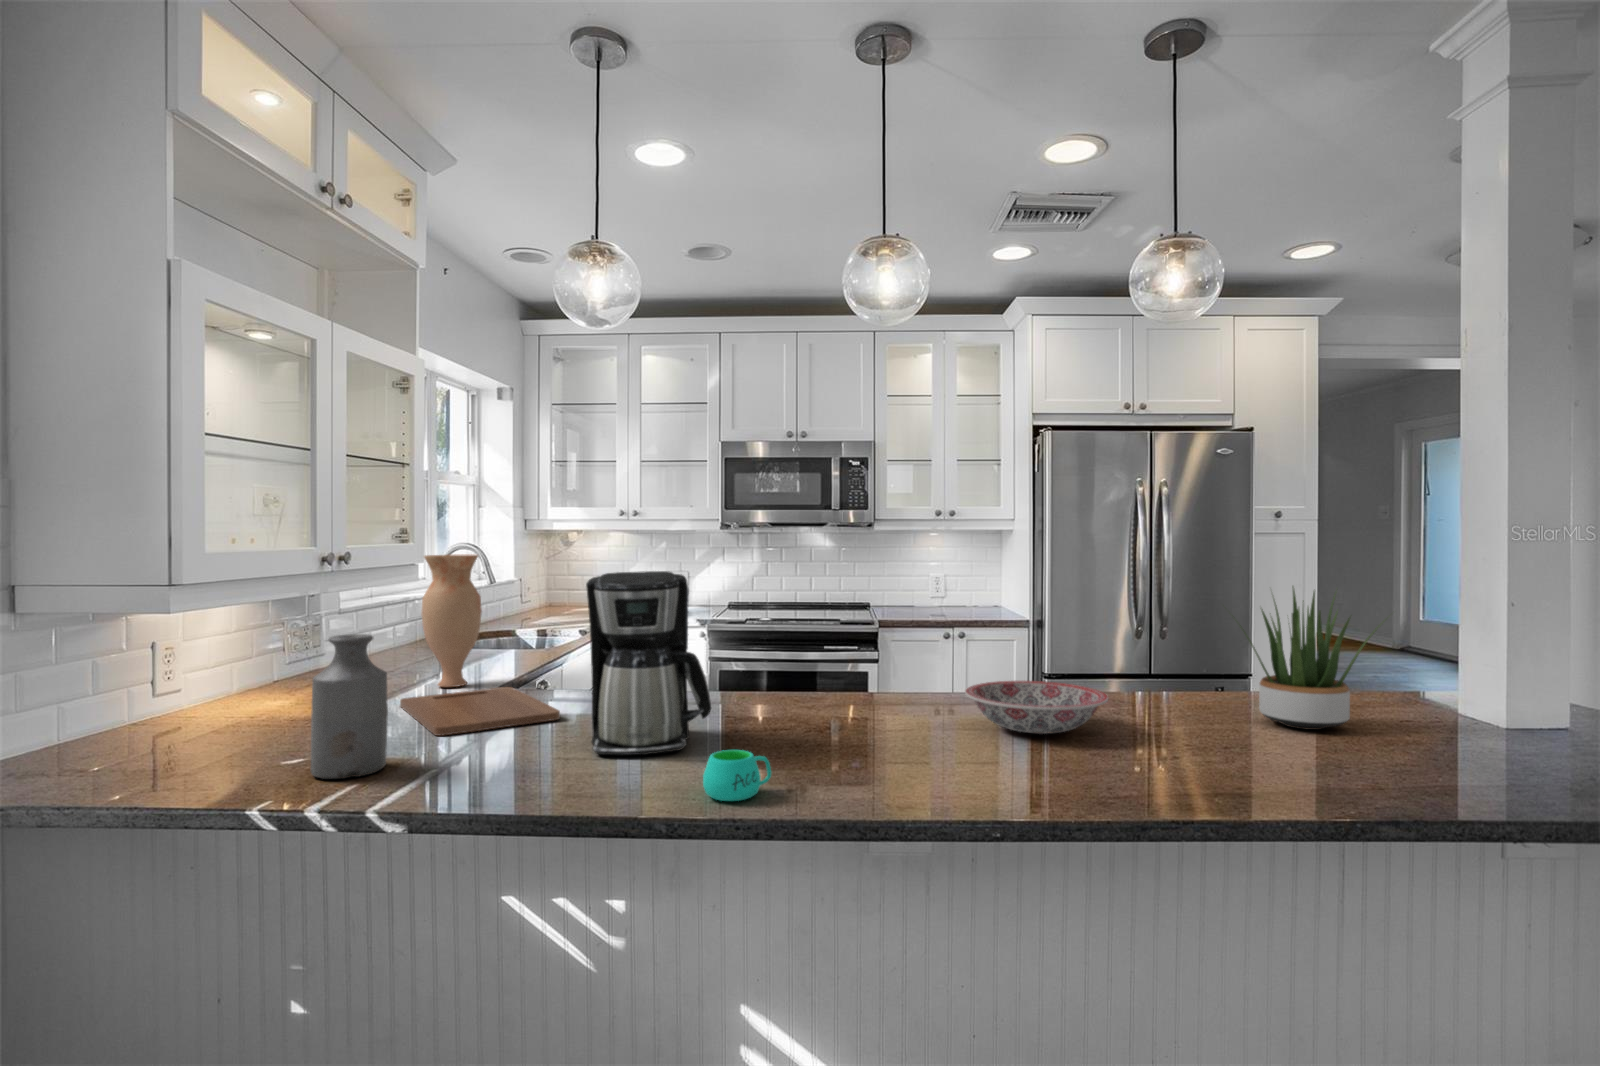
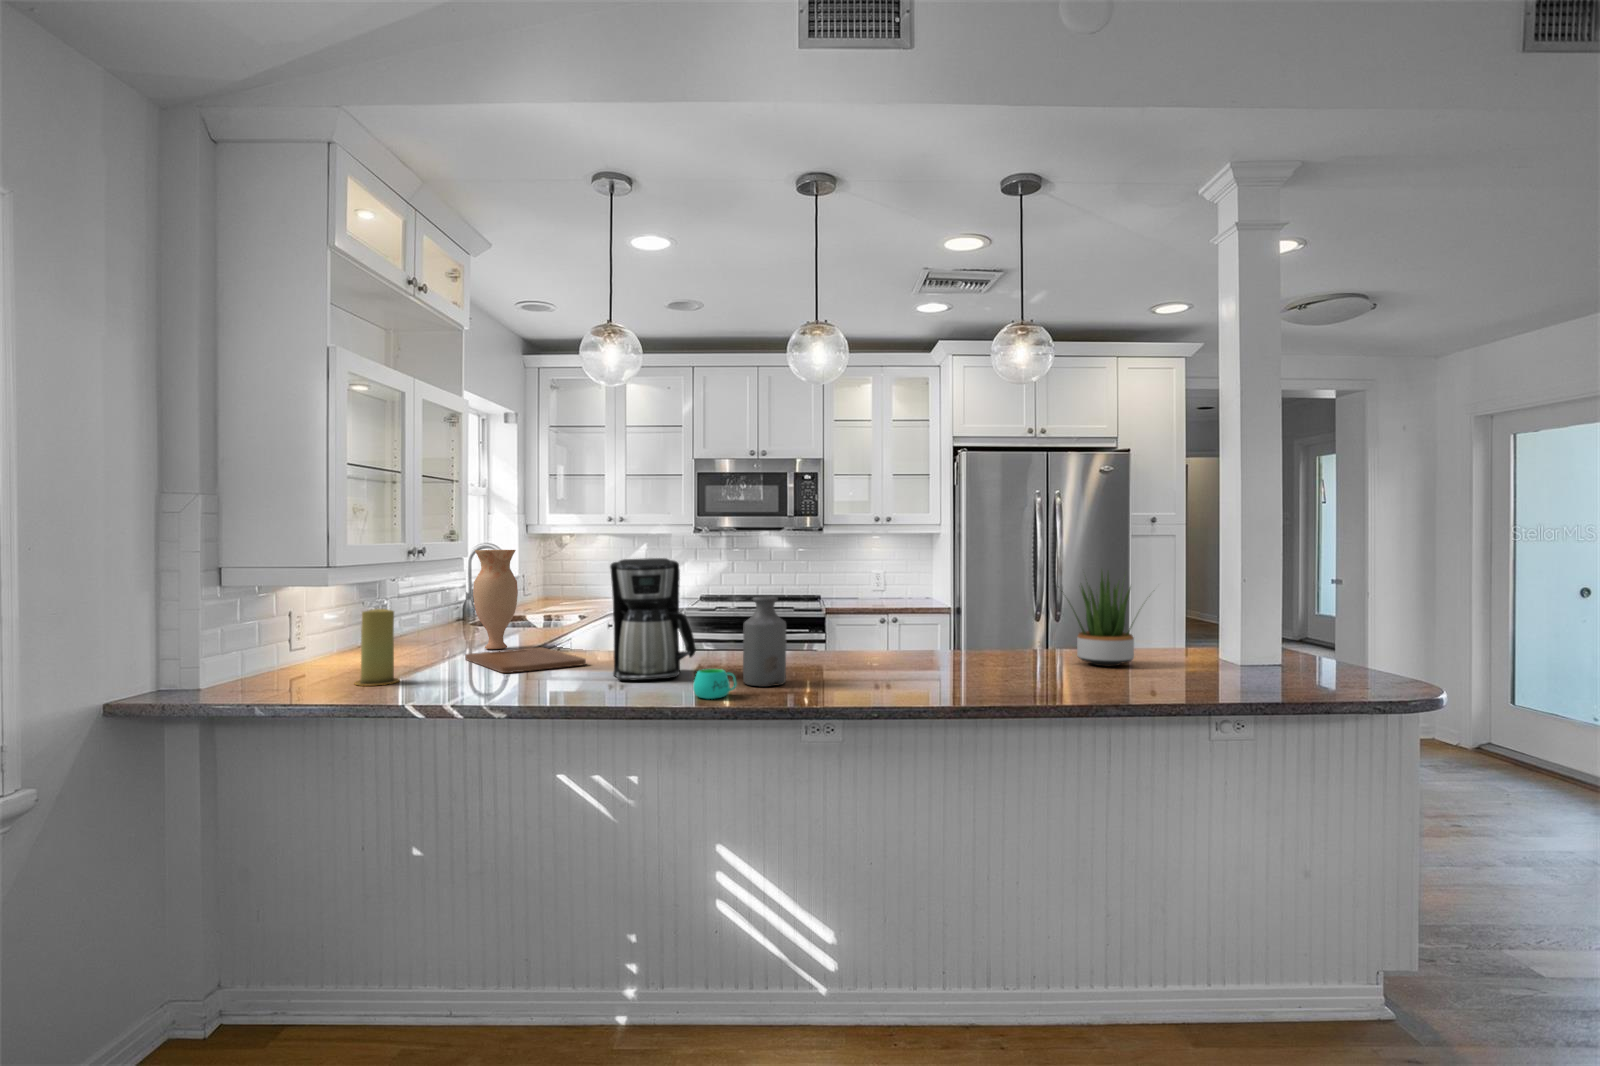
bottle: present [311,634,388,779] -> present [743,596,786,687]
candle: none [208,646,280,762] -> present [354,609,399,686]
ceramic bowl: present [965,681,1108,734] -> none [872,636,968,668]

